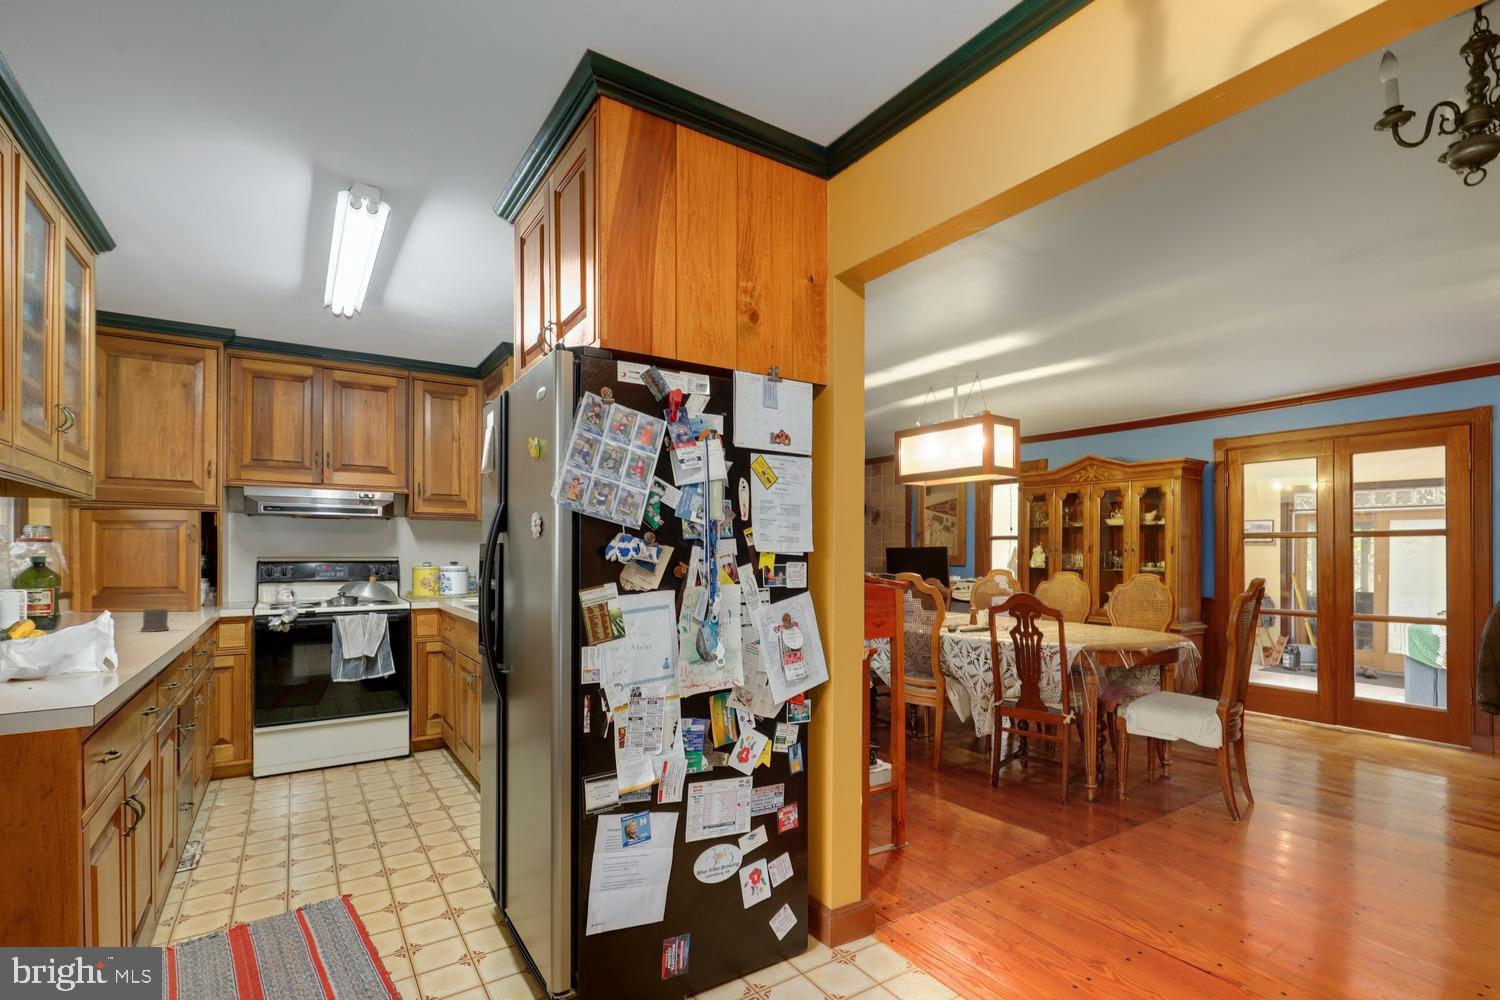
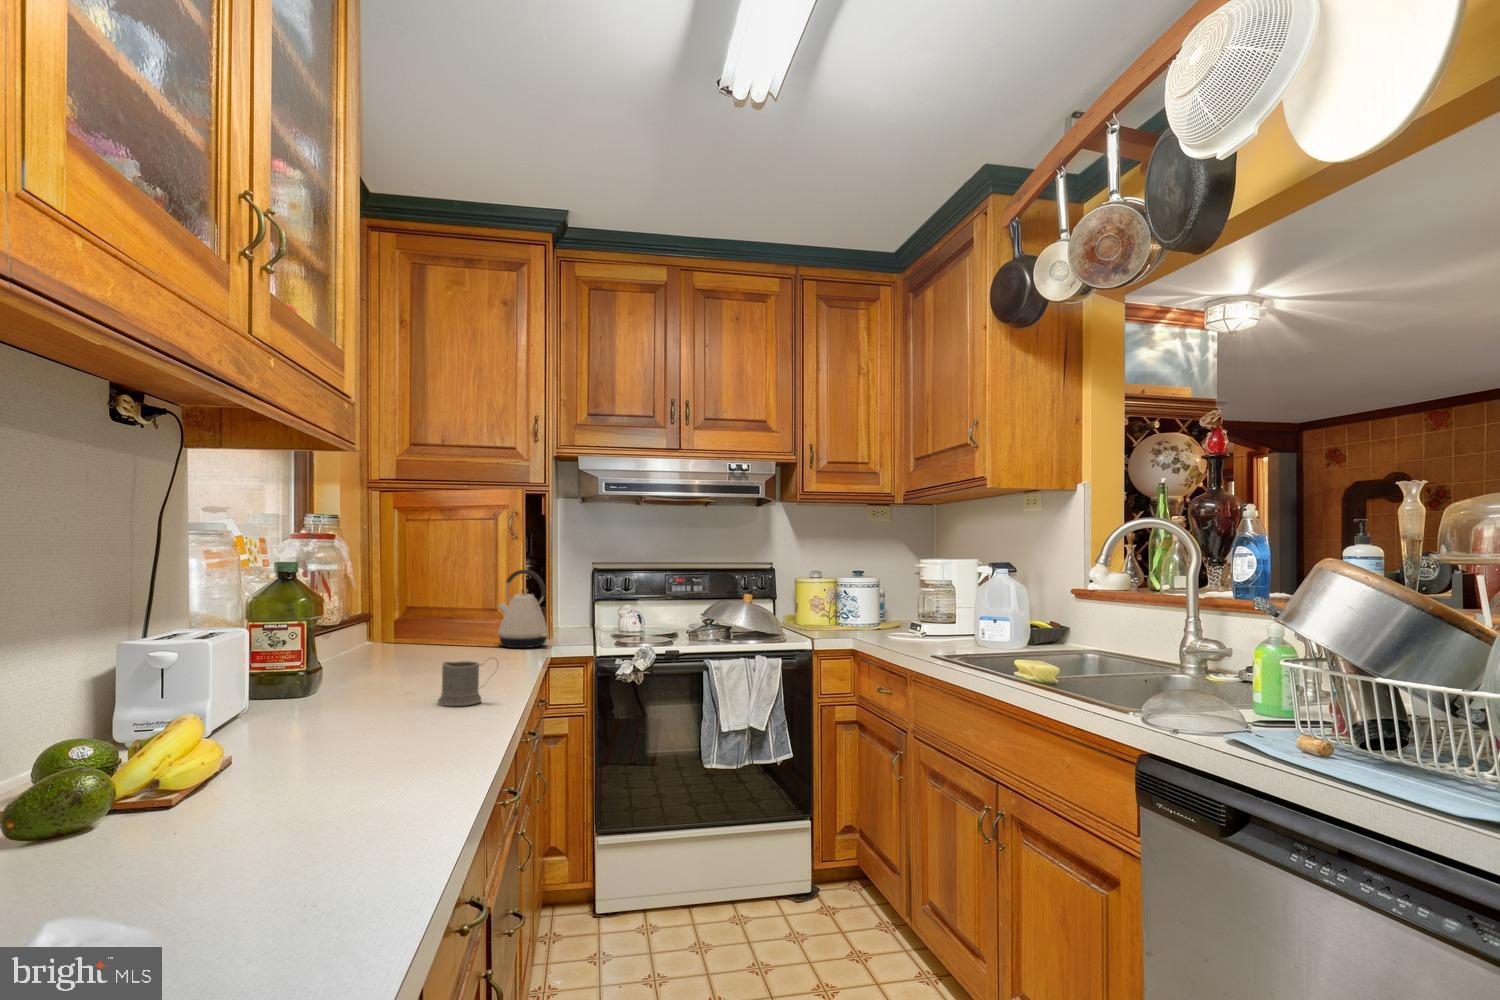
kettle: none [178,563,219,614] -> present [497,570,548,648]

